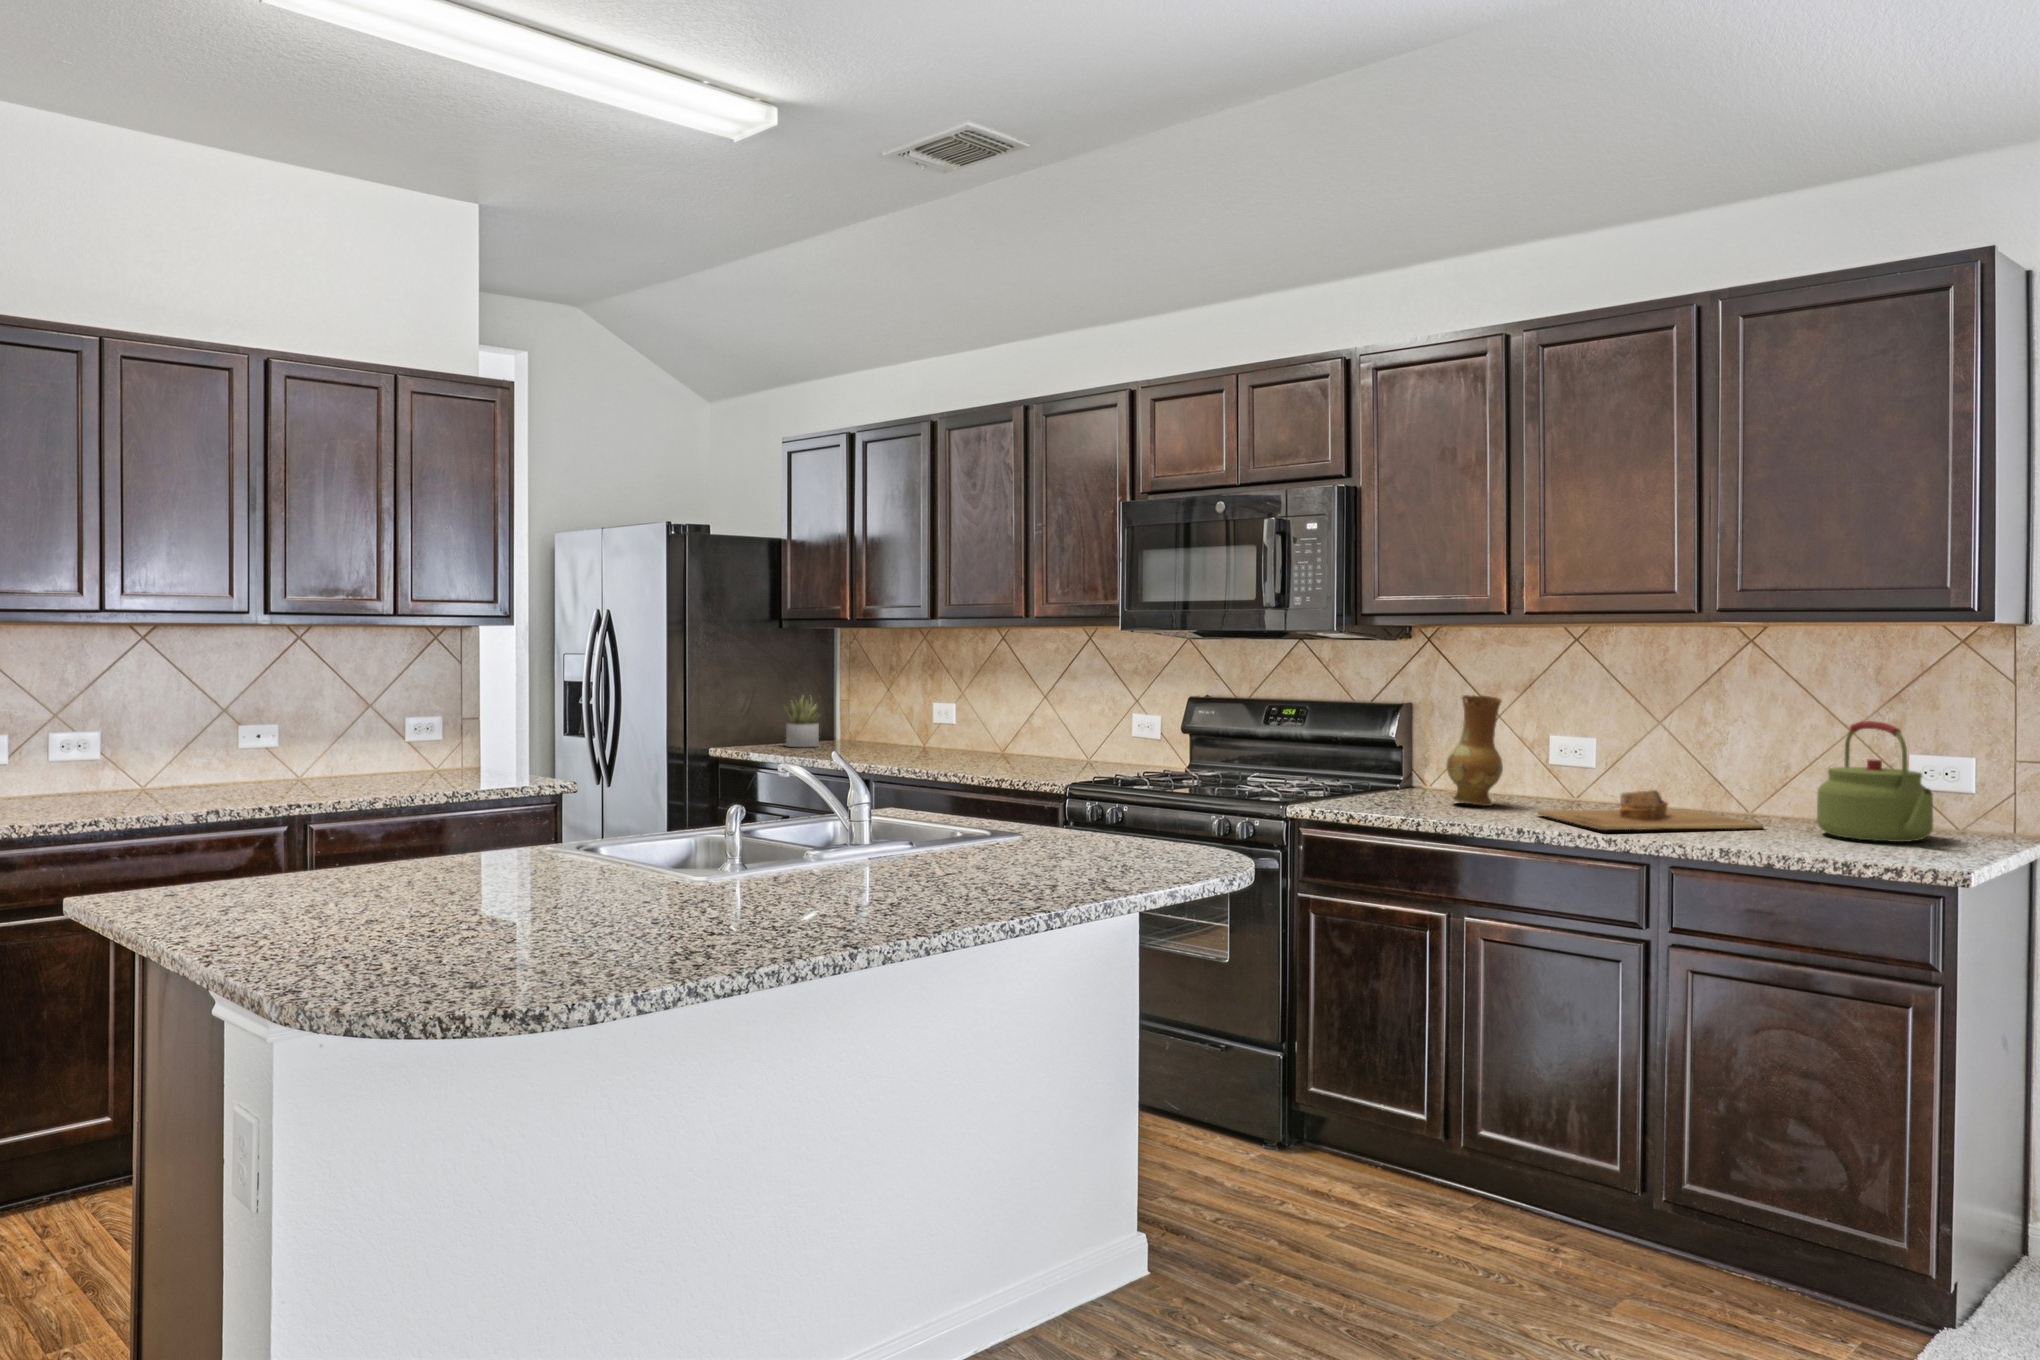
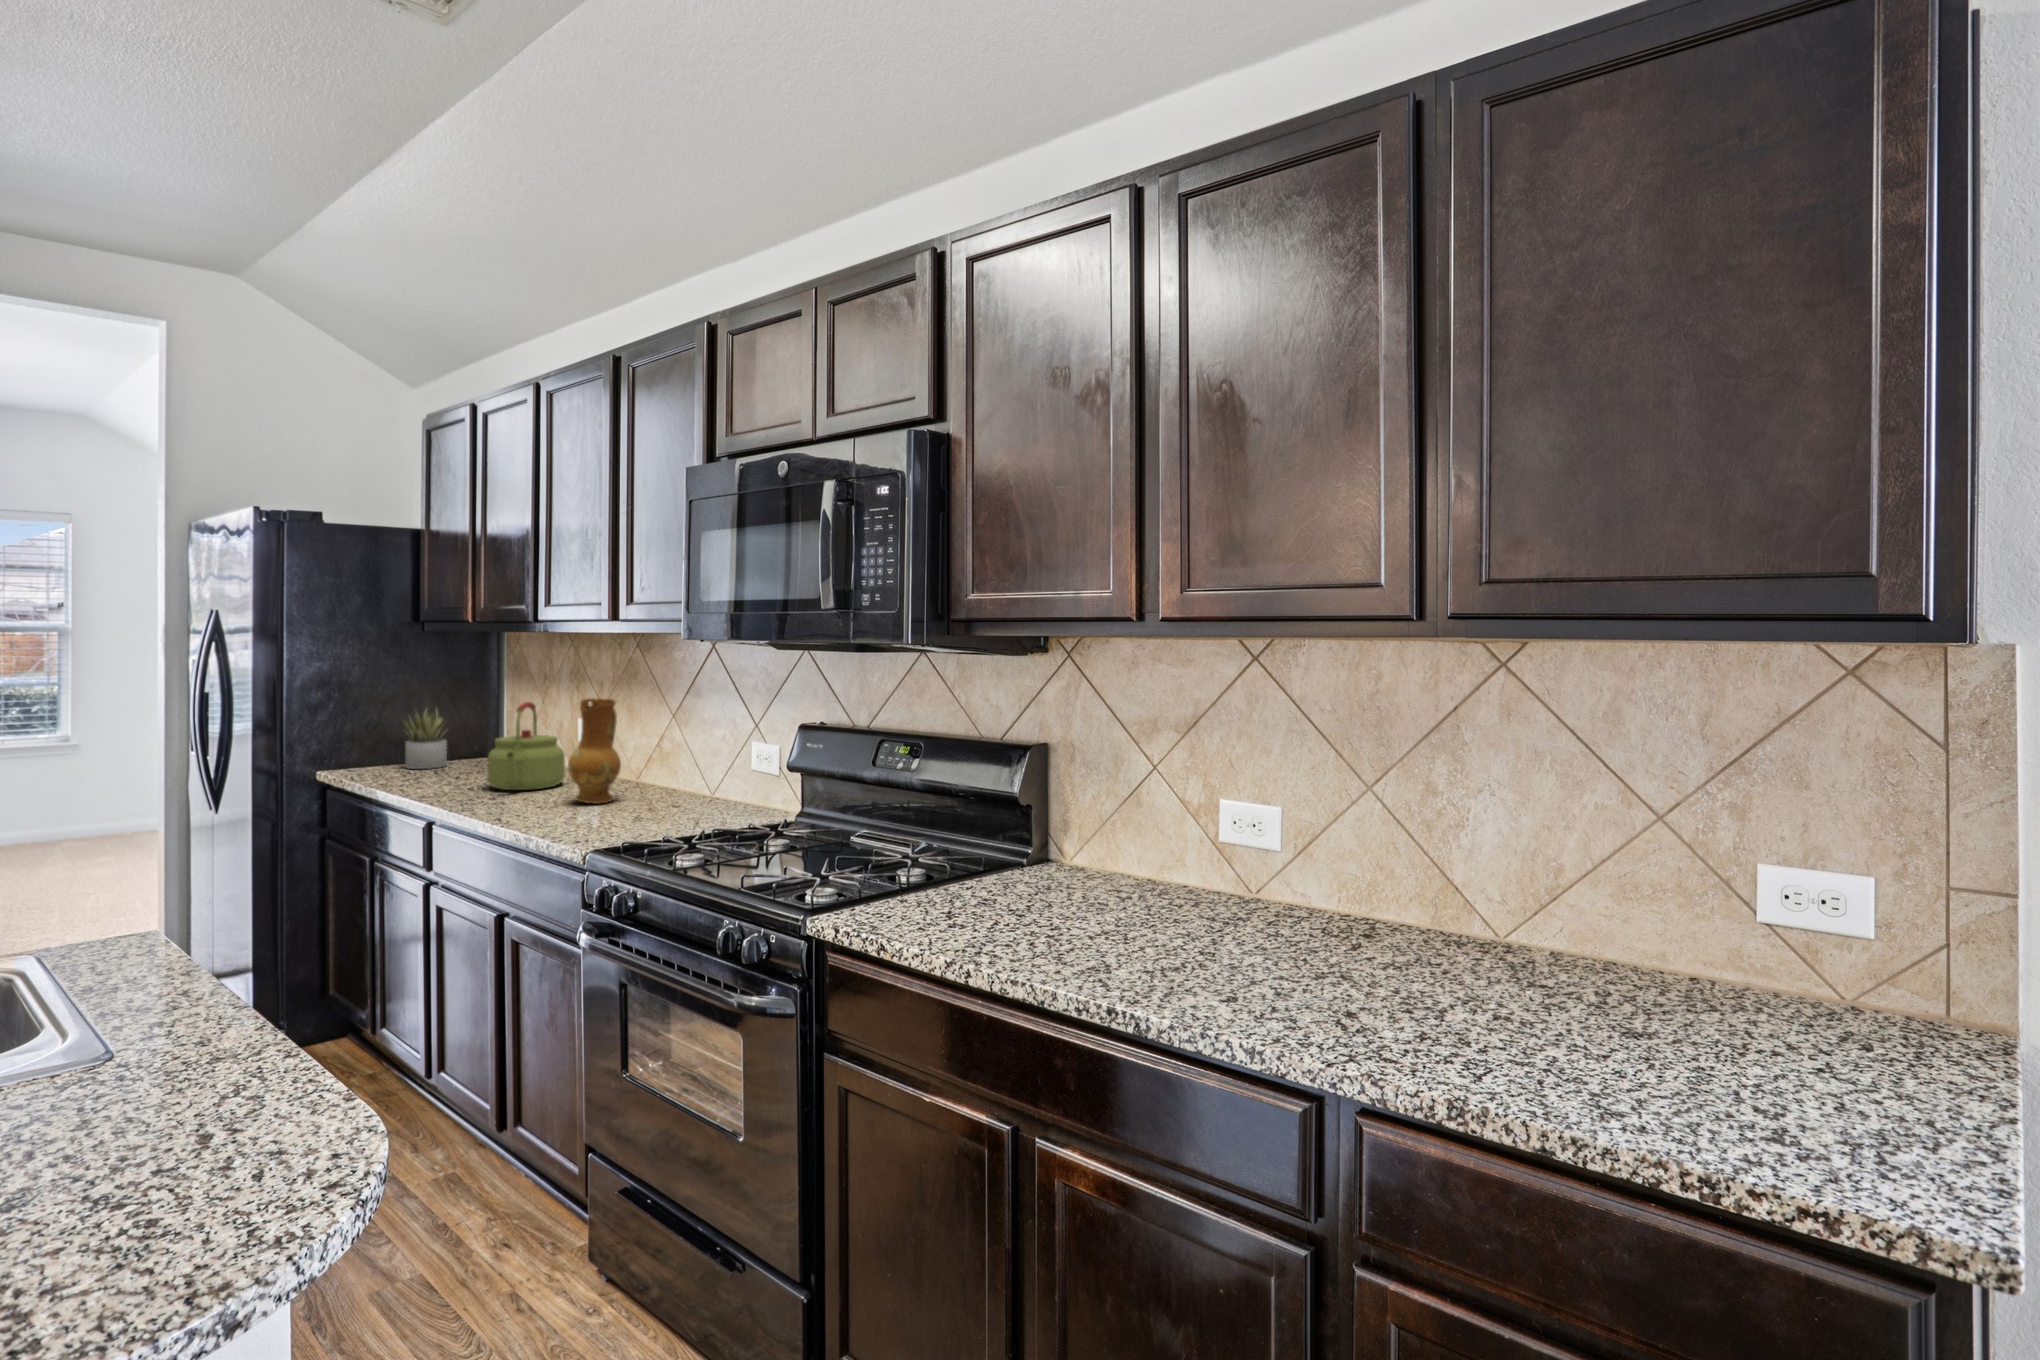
ceramic jug: present [1446,695,1503,806] -> present [568,698,621,804]
kettle: present [1817,721,1933,842] -> present [488,702,565,790]
cutting board: present [1537,790,1764,830] -> none [1166,914,1523,1016]

